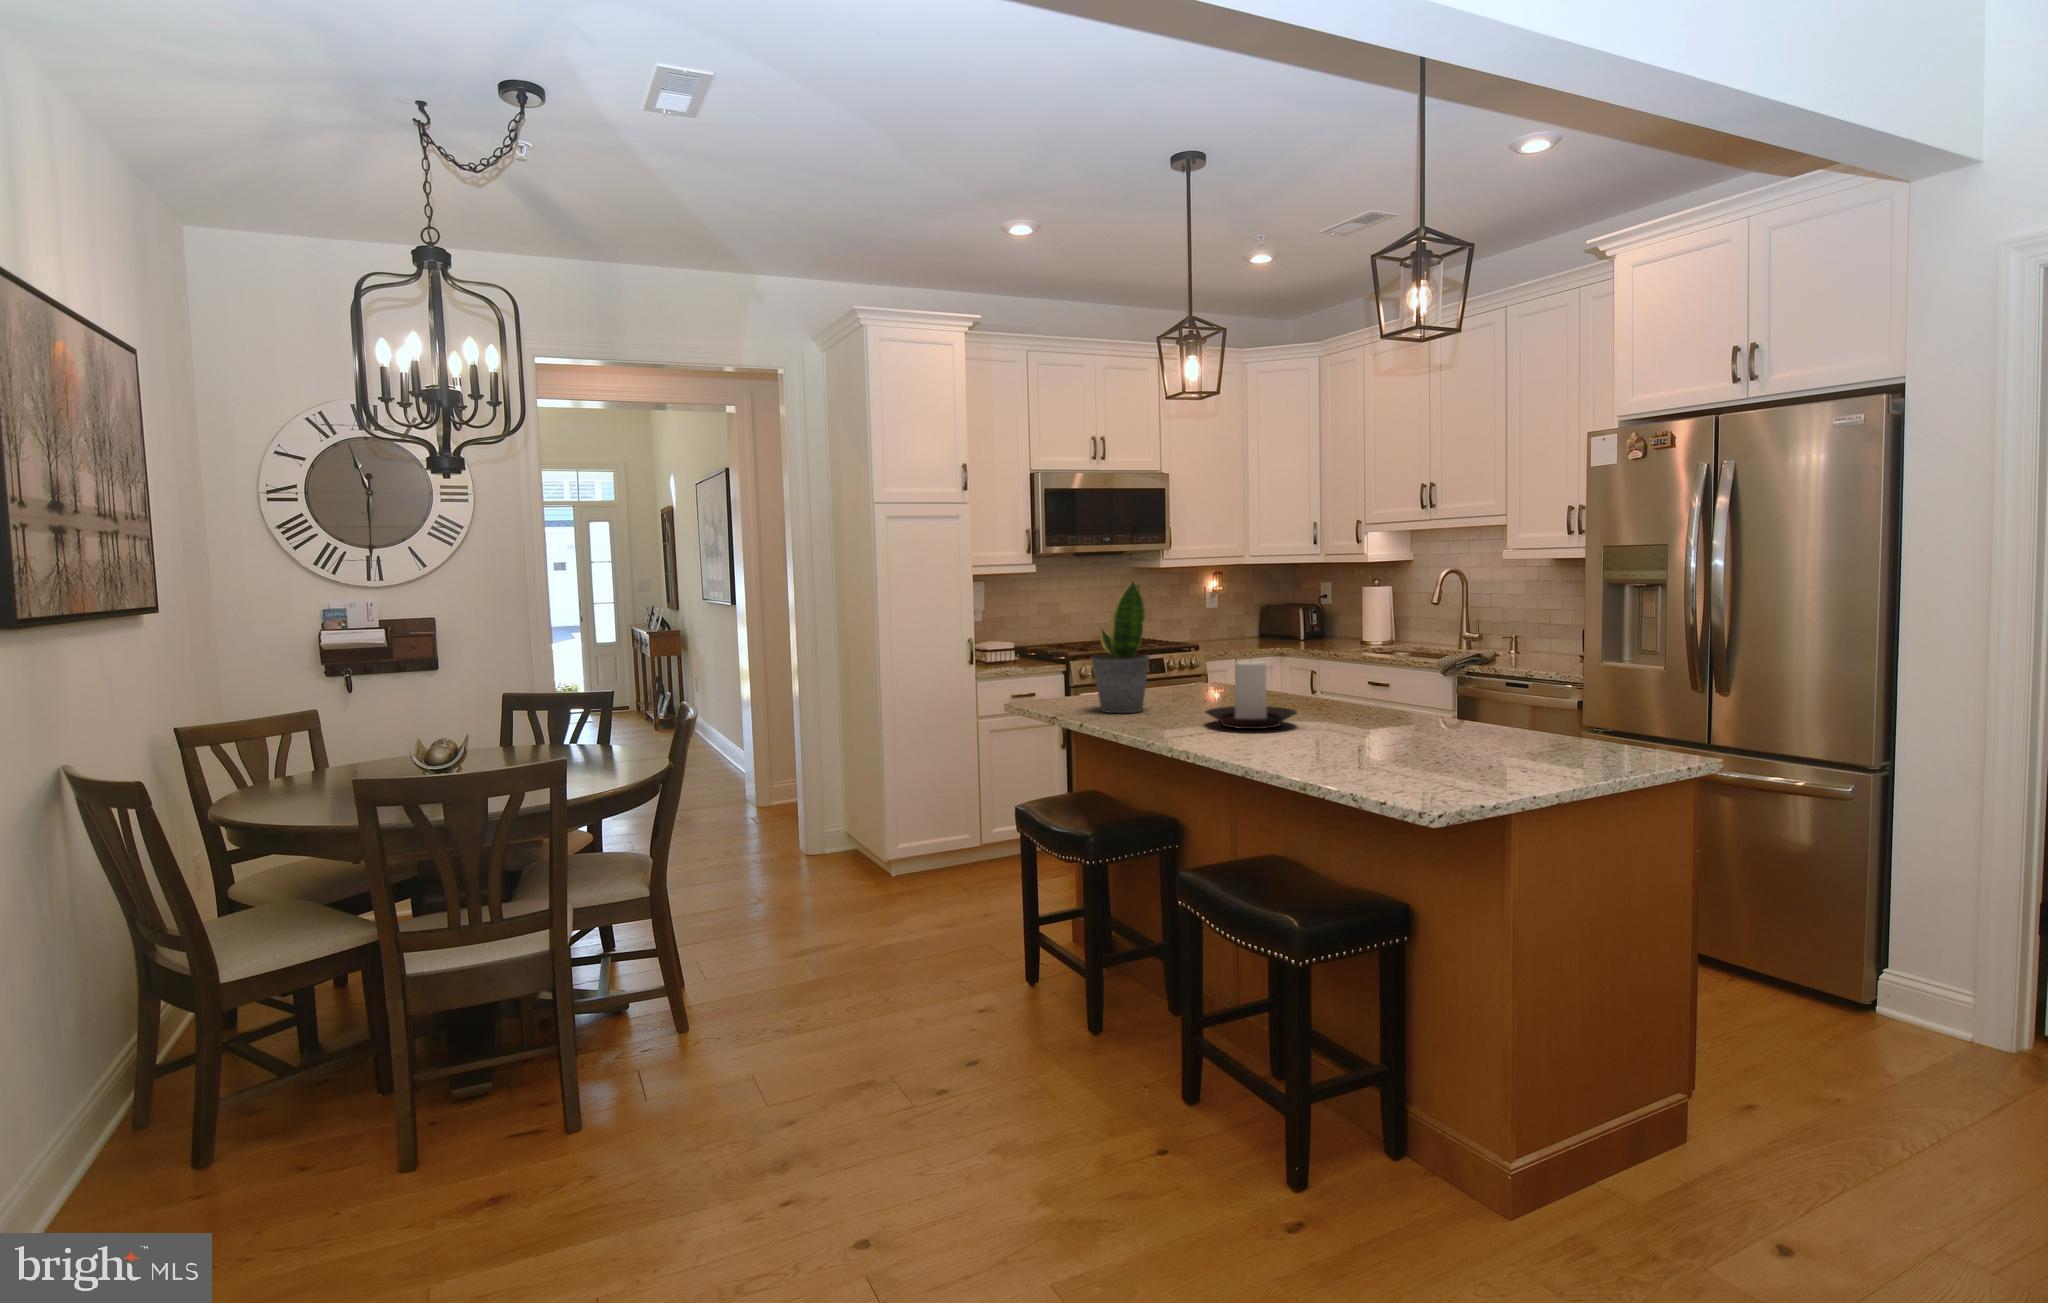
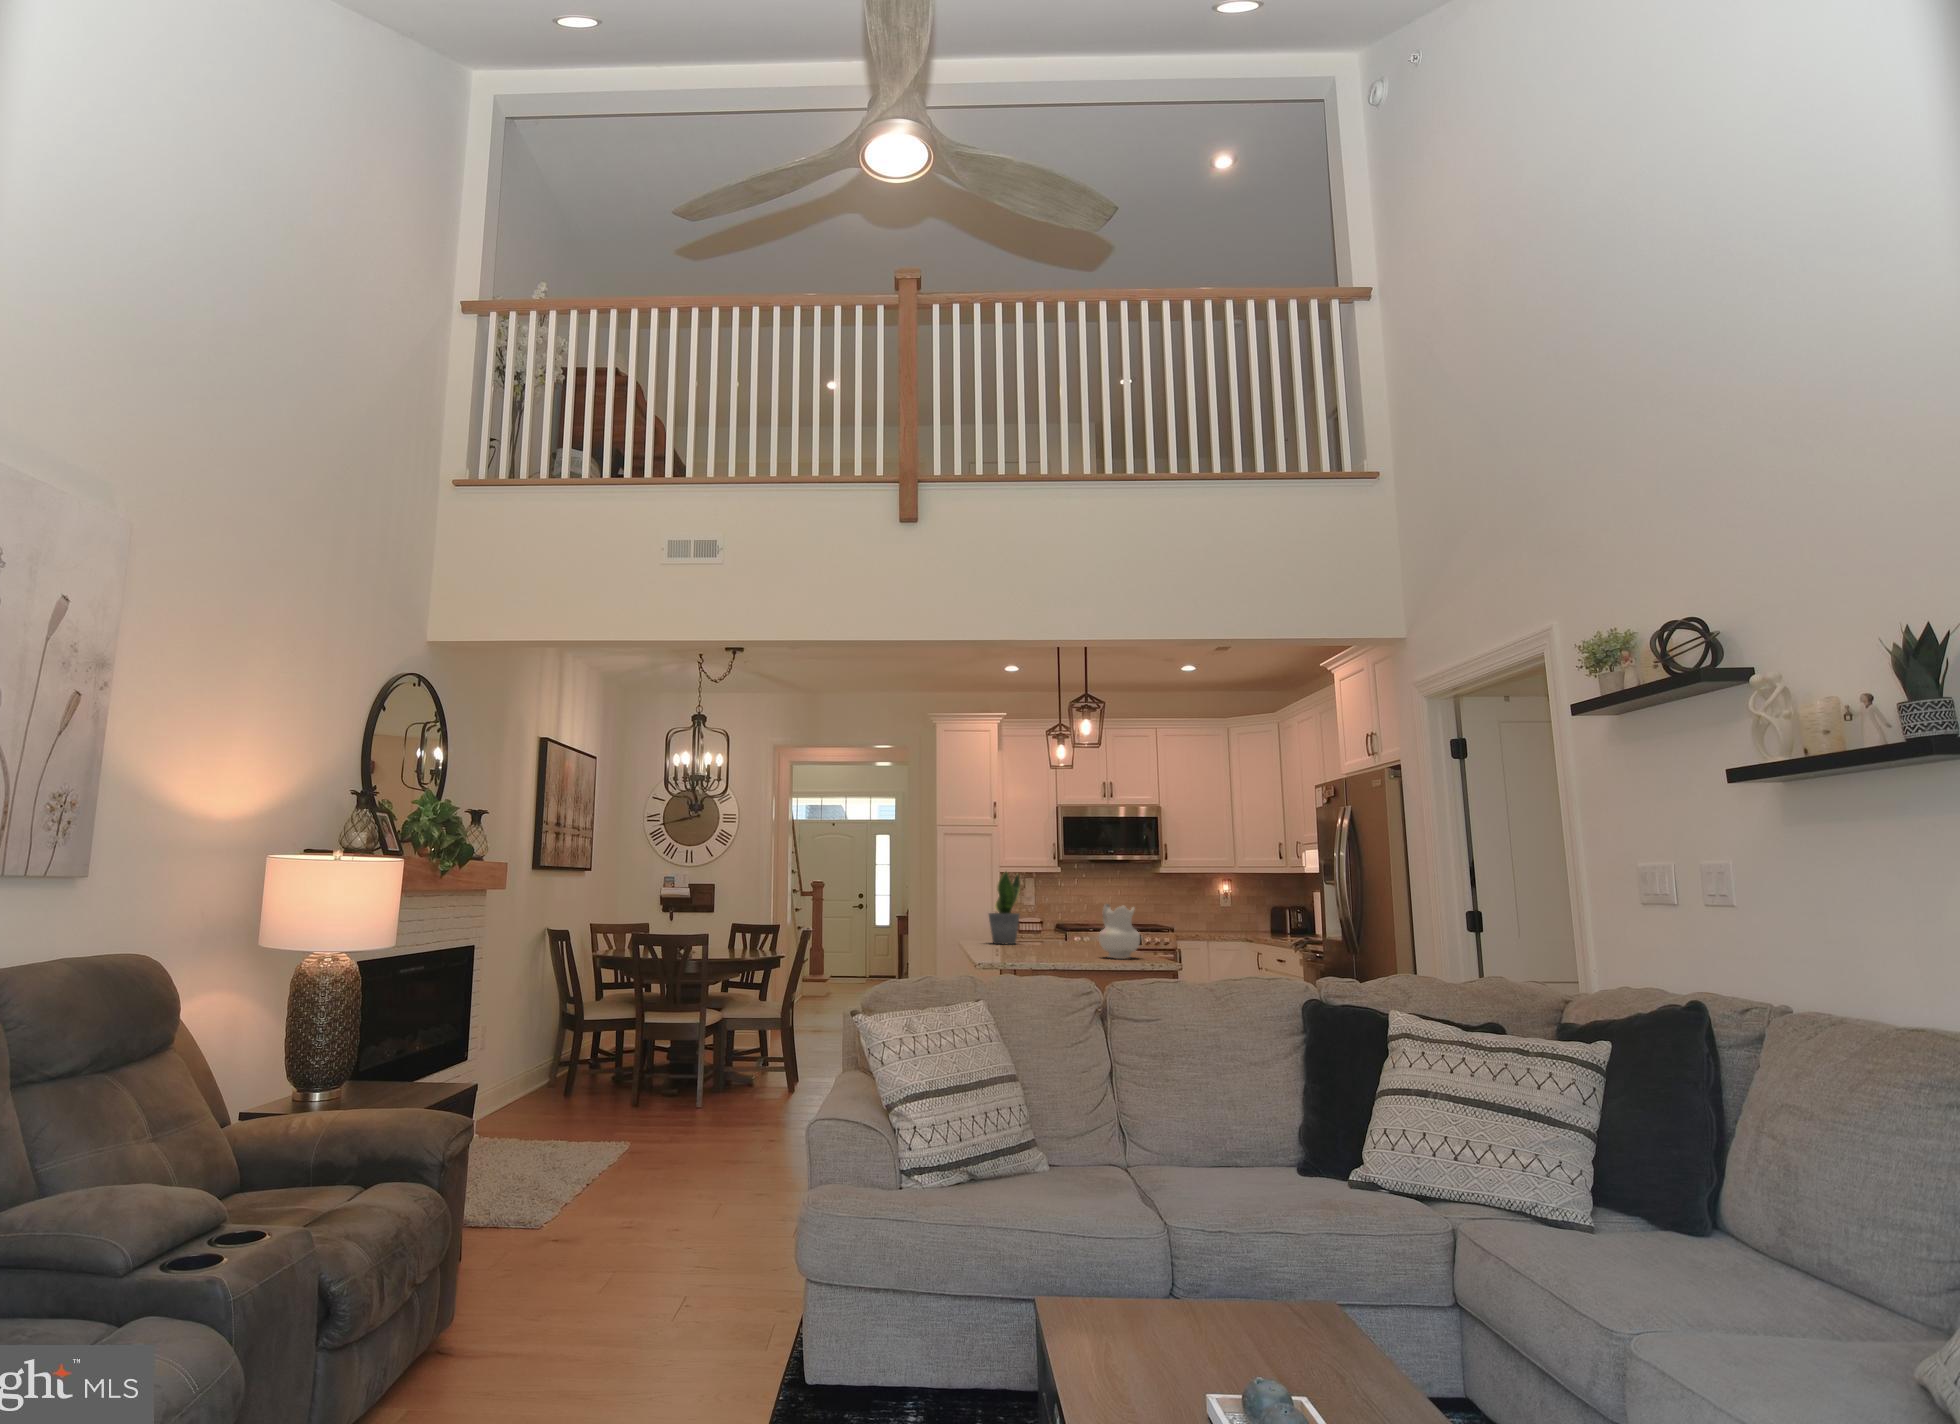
ceramic pitcher: none [1429,641,1524,747] -> present [1099,904,1140,959]
candle holder: present [1206,661,1297,729] -> none [1017,912,1066,950]

